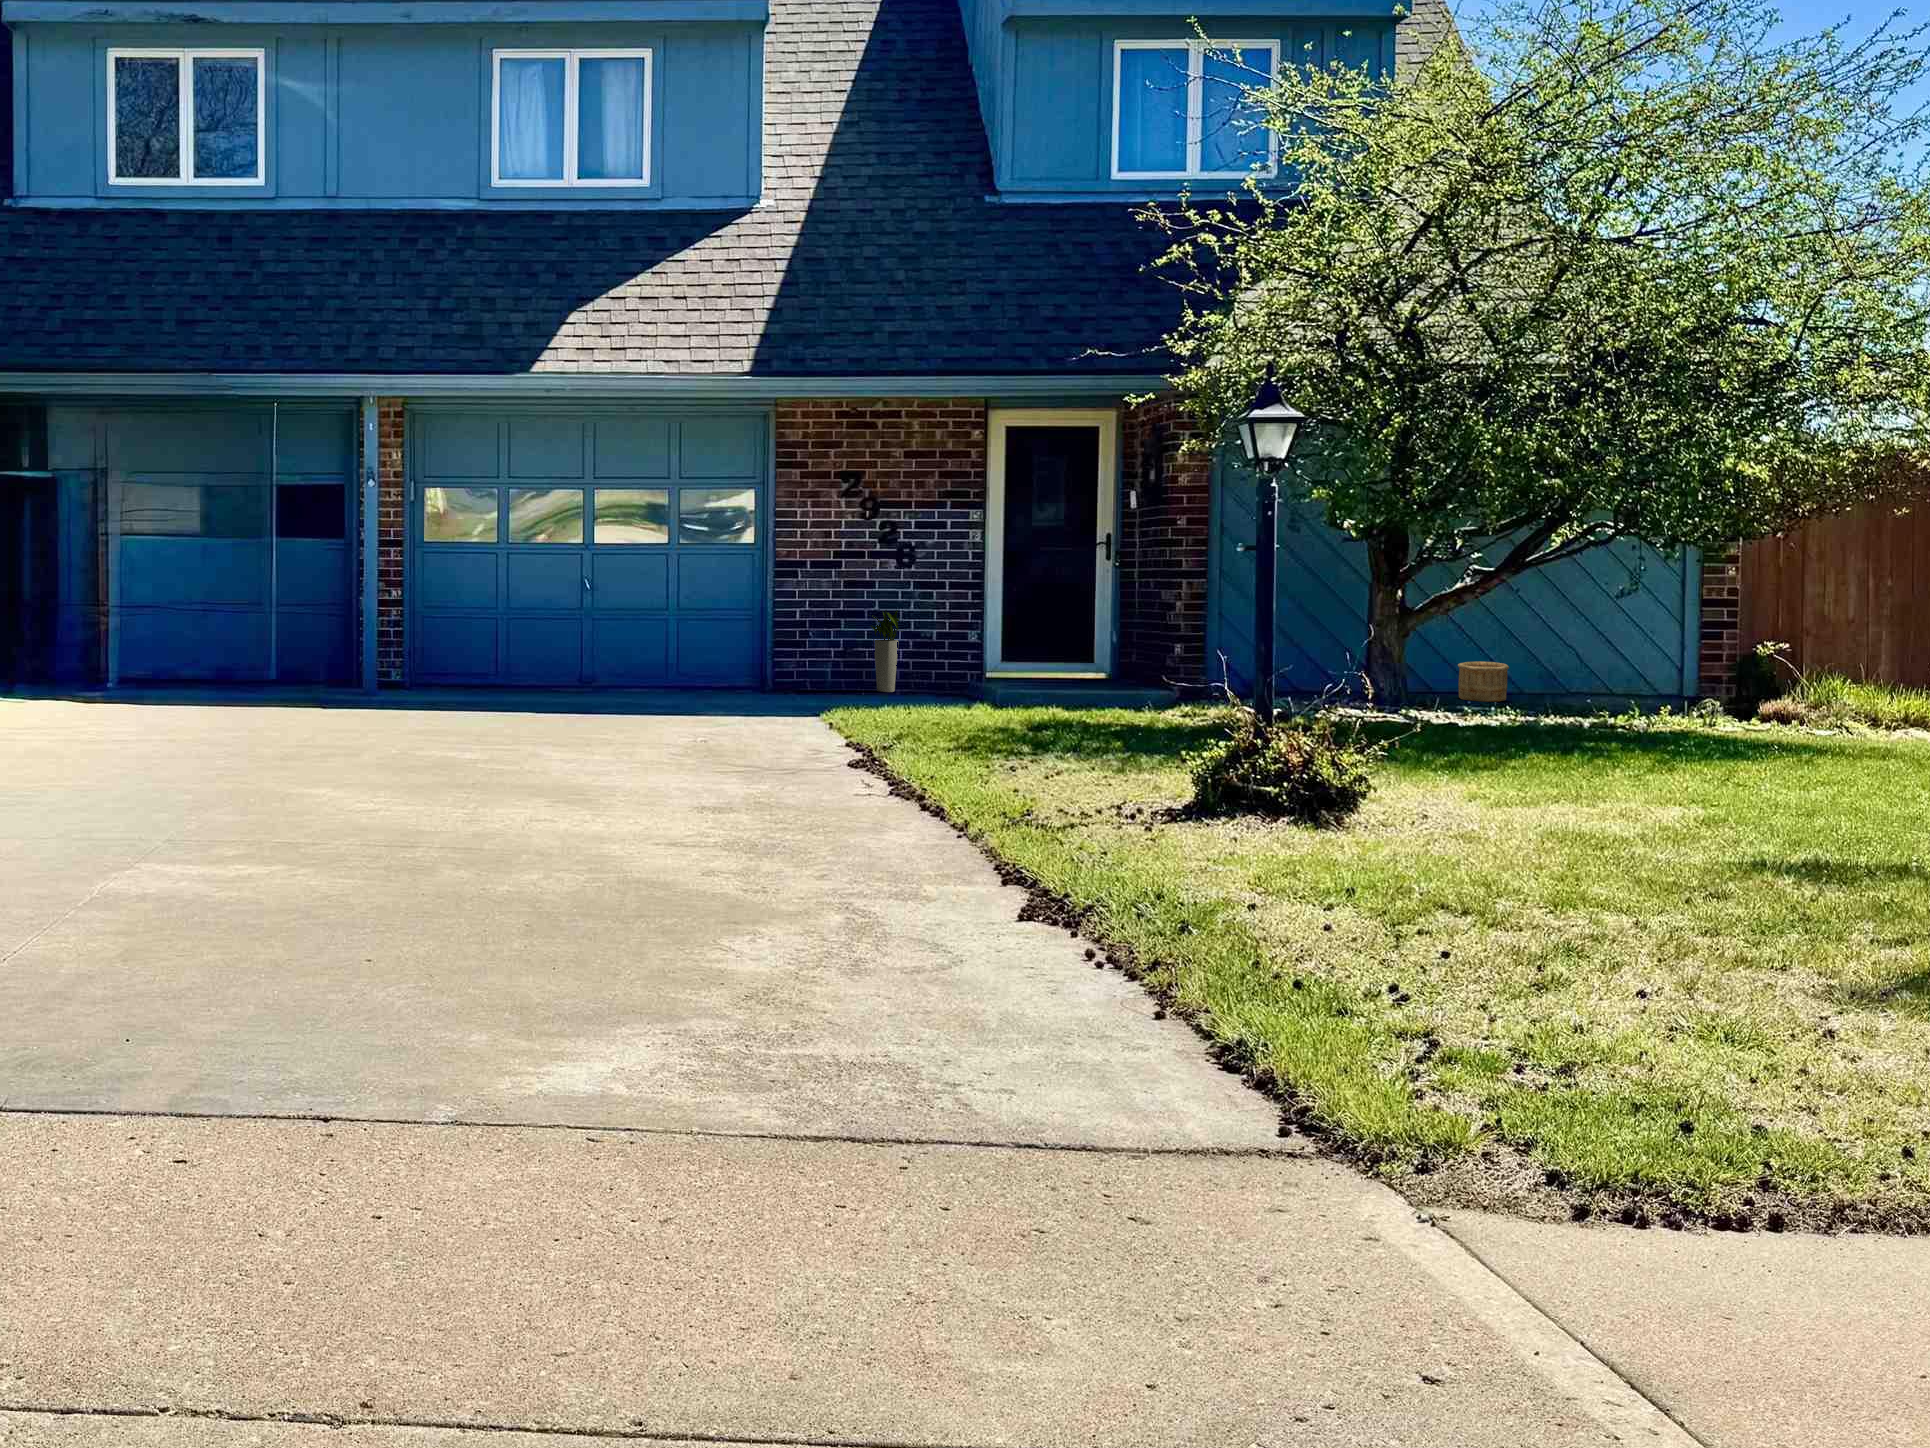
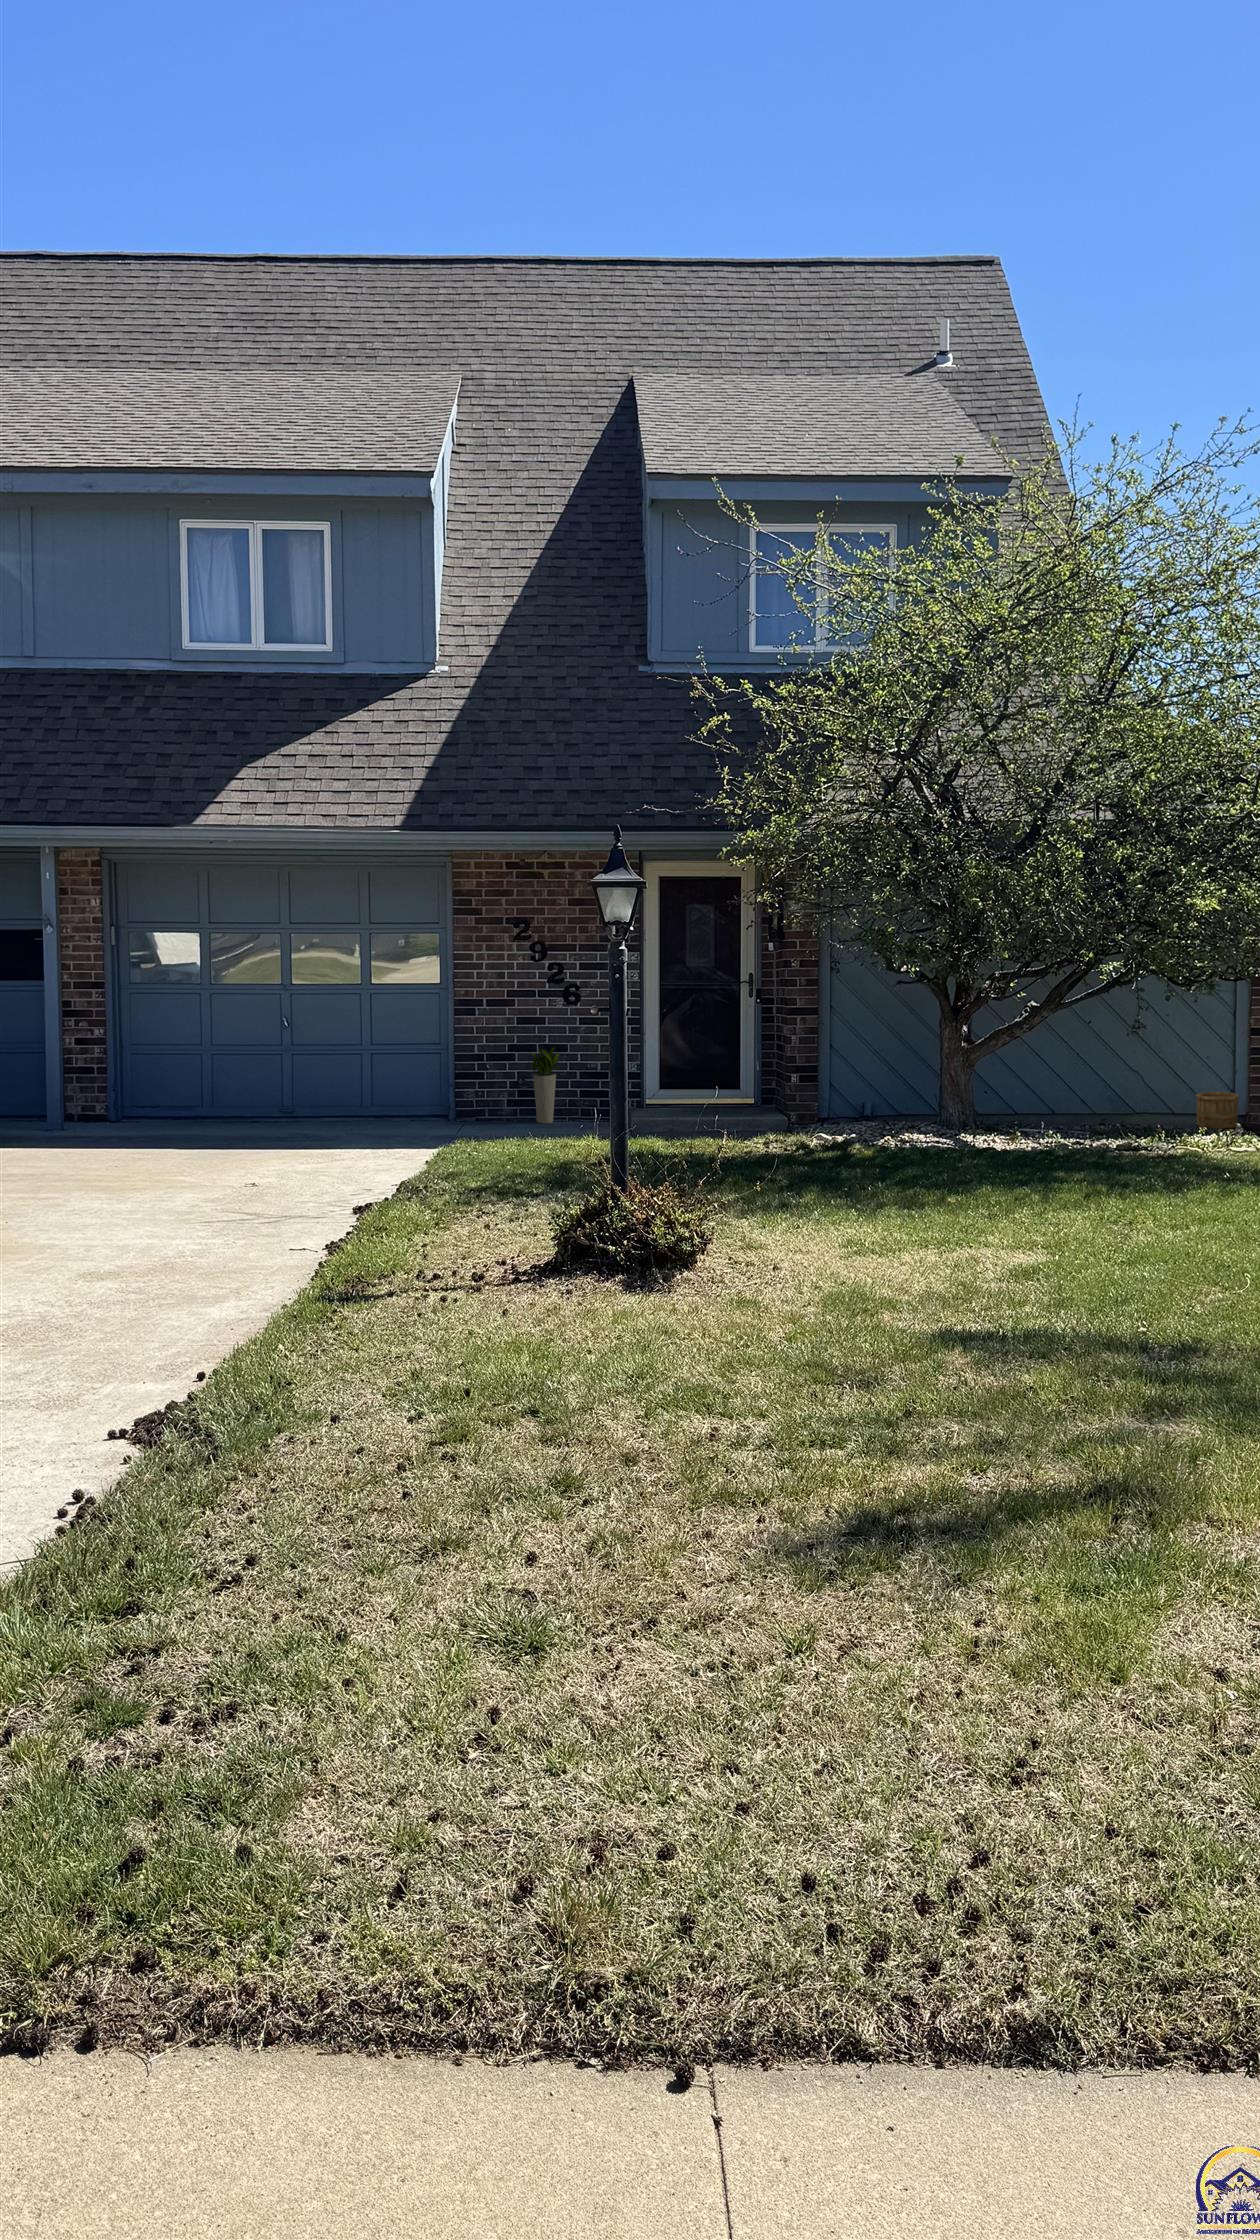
wooden bucket: present [1458,661,1509,702] -> present [1196,1092,1239,1129]

